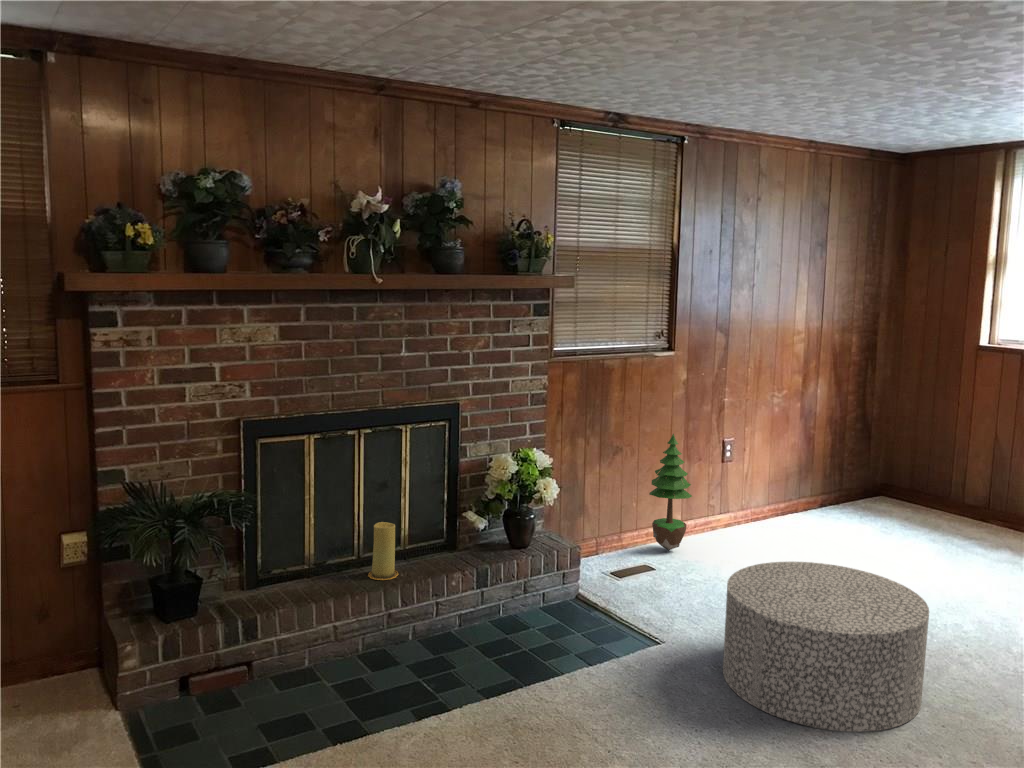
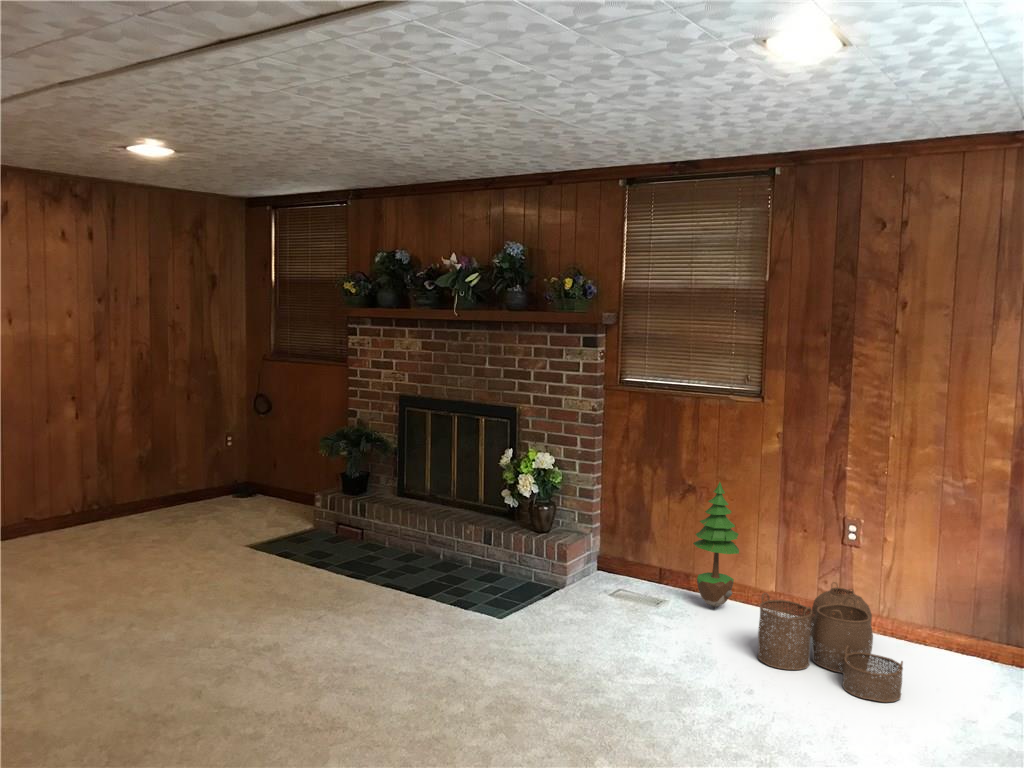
woven basket: none [725,491,868,564] -> present [758,582,903,702]
candle: present [368,522,398,580] -> none [433,476,453,514]
ottoman: present [723,562,929,732] -> none [369,562,543,711]

